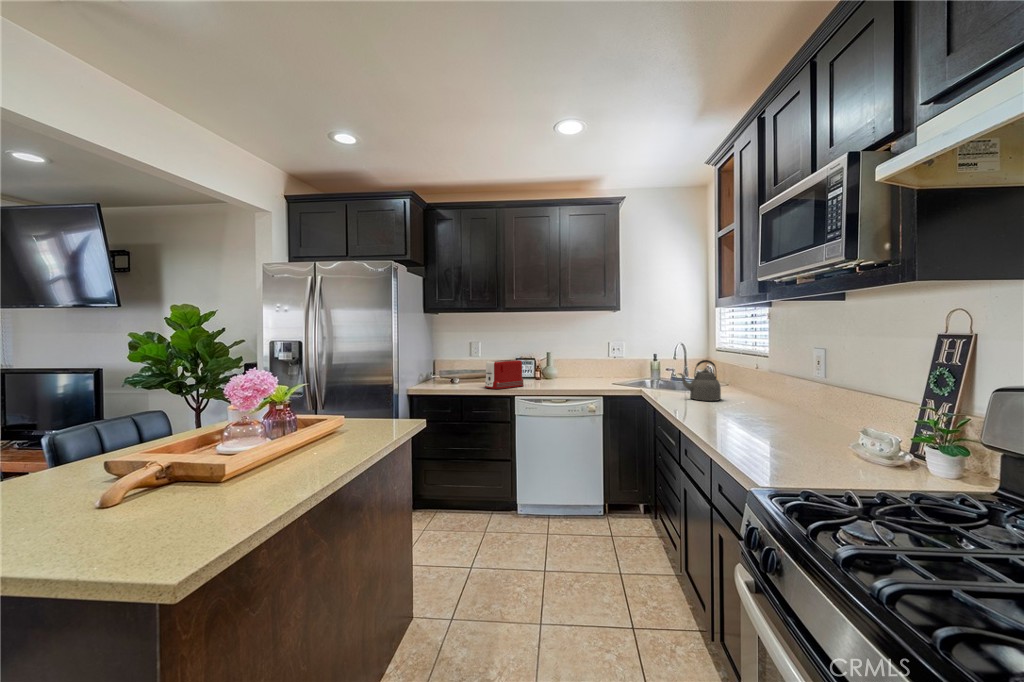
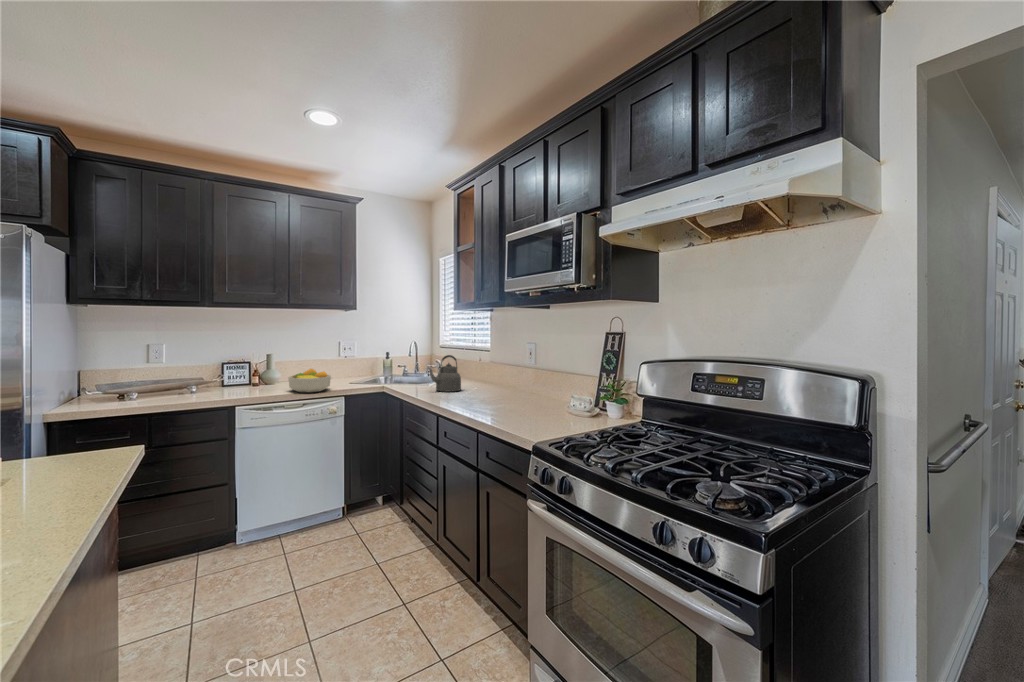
toaster: present [485,360,523,389] -> none [188,362,244,401]
fruit bowl: none [556,367,591,389] -> present [288,369,331,393]

